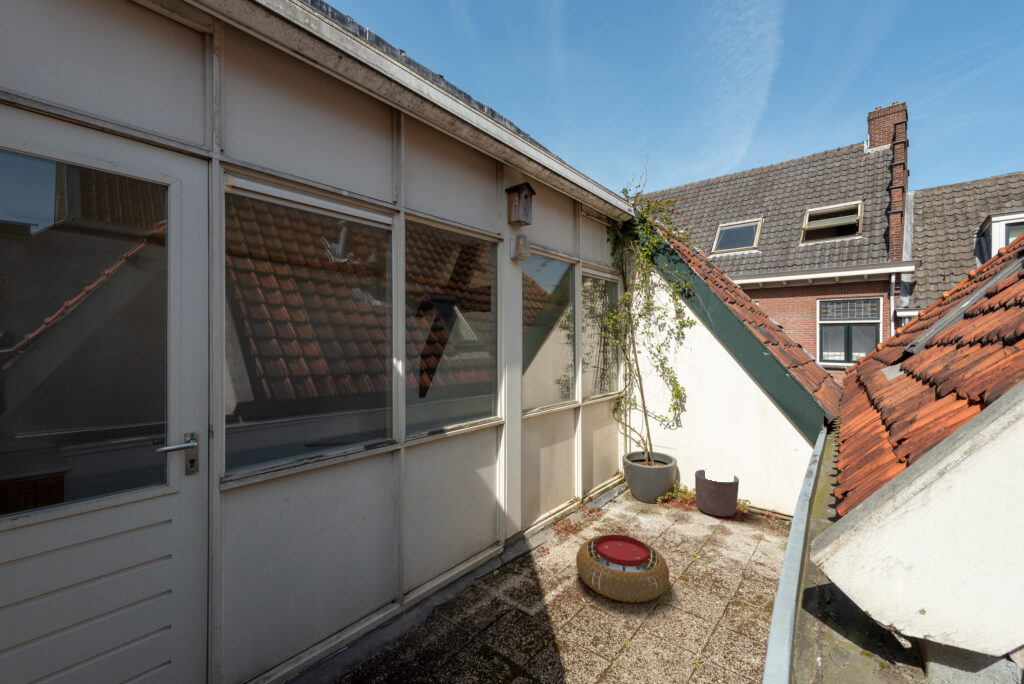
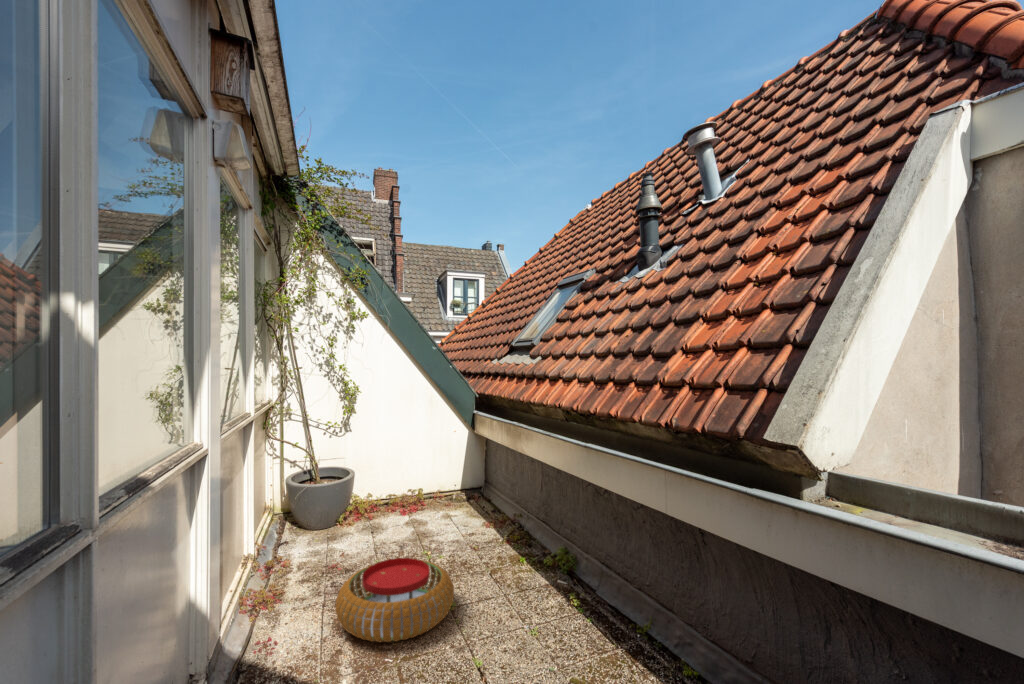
planter: present [695,470,739,517] -> none [371,465,416,514]

